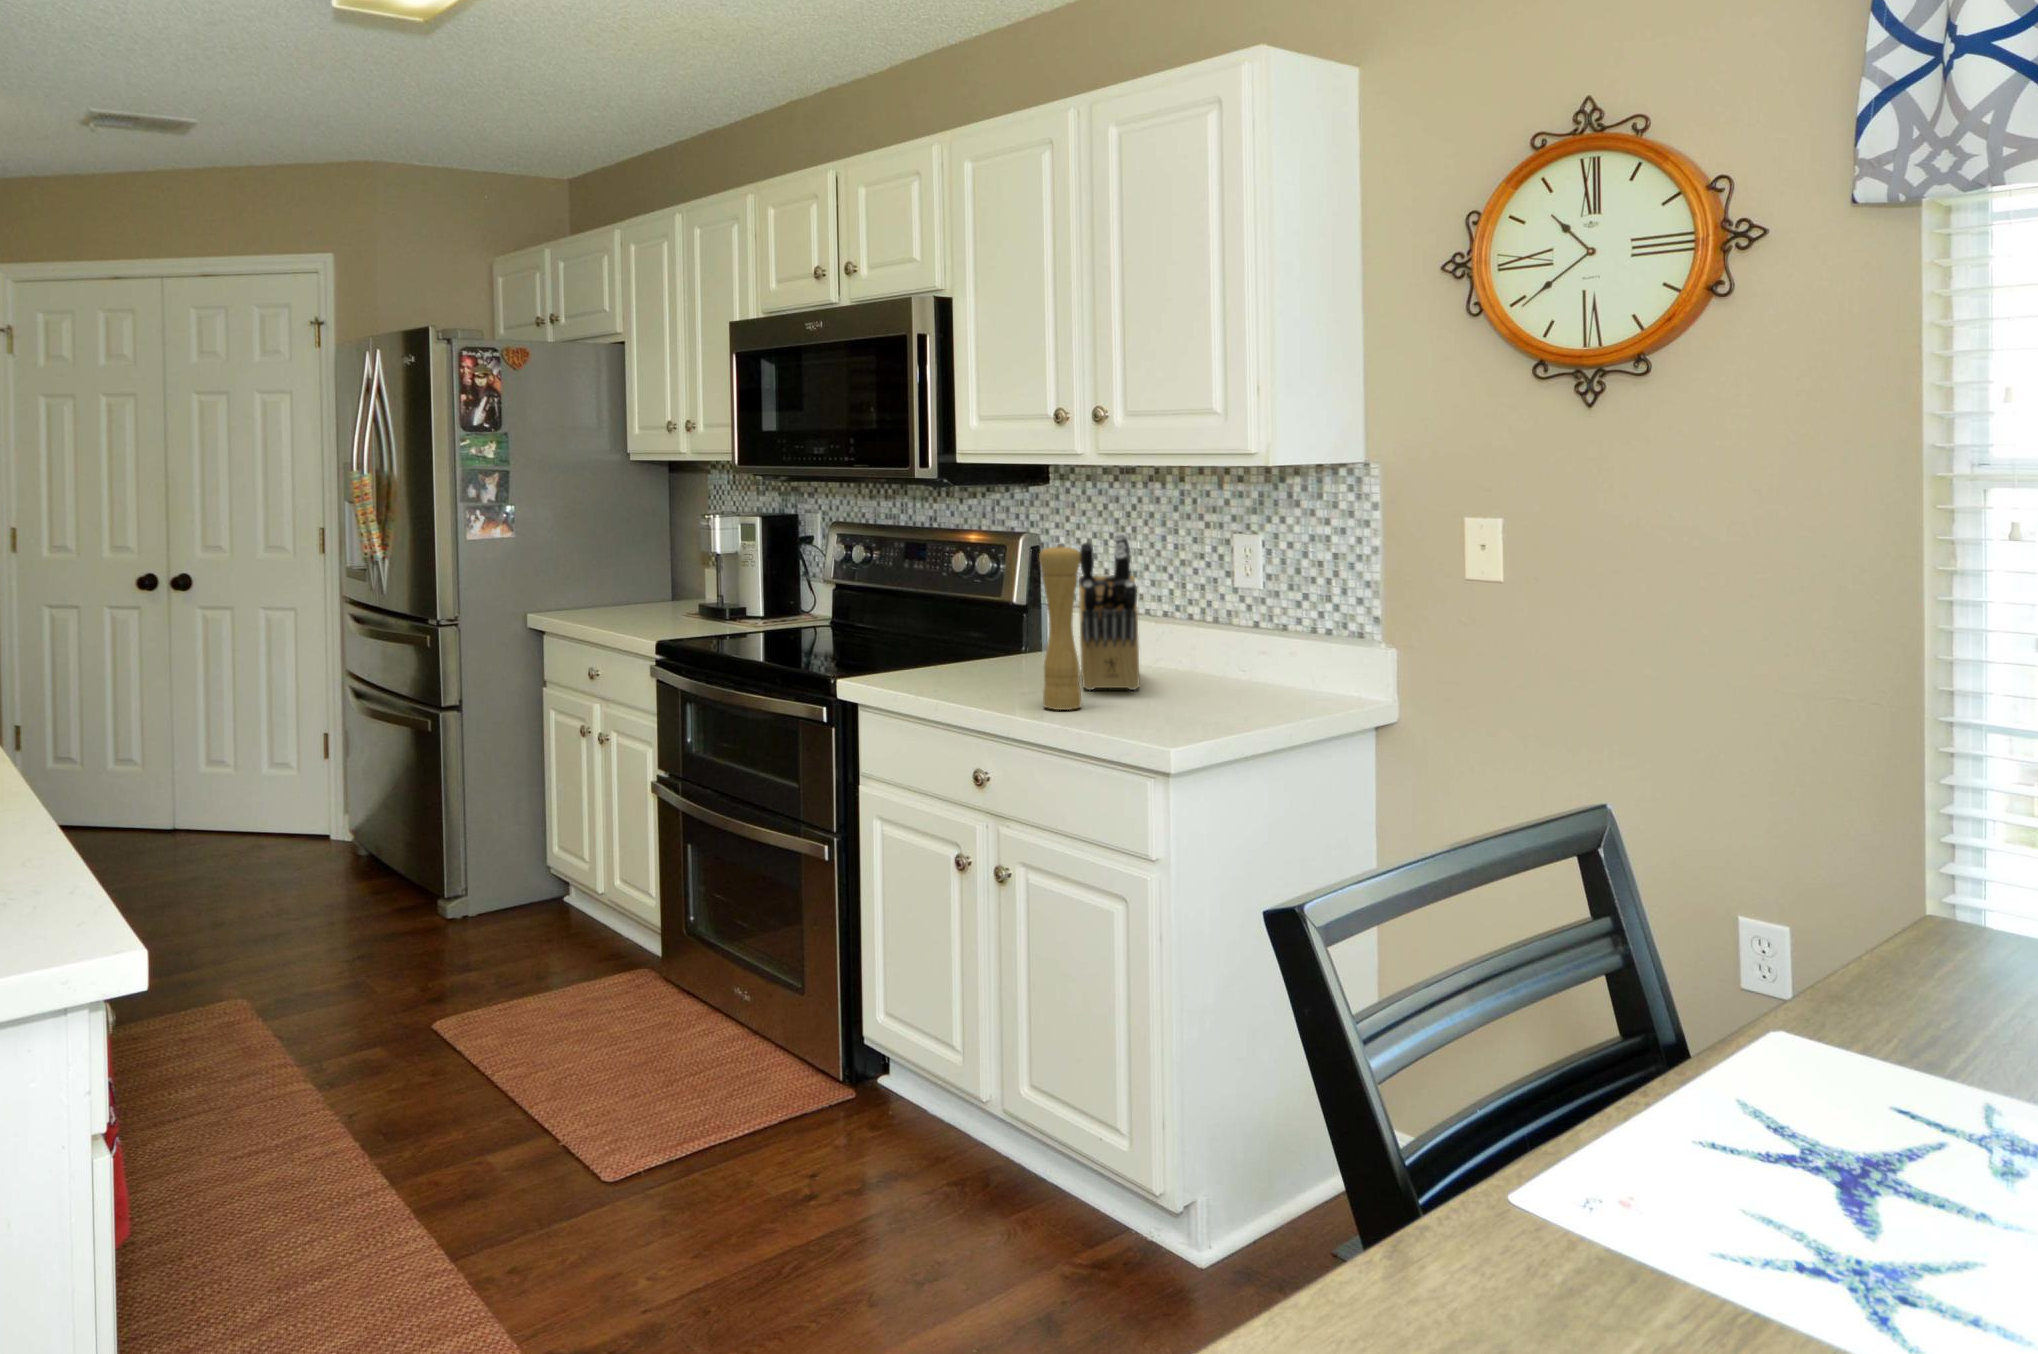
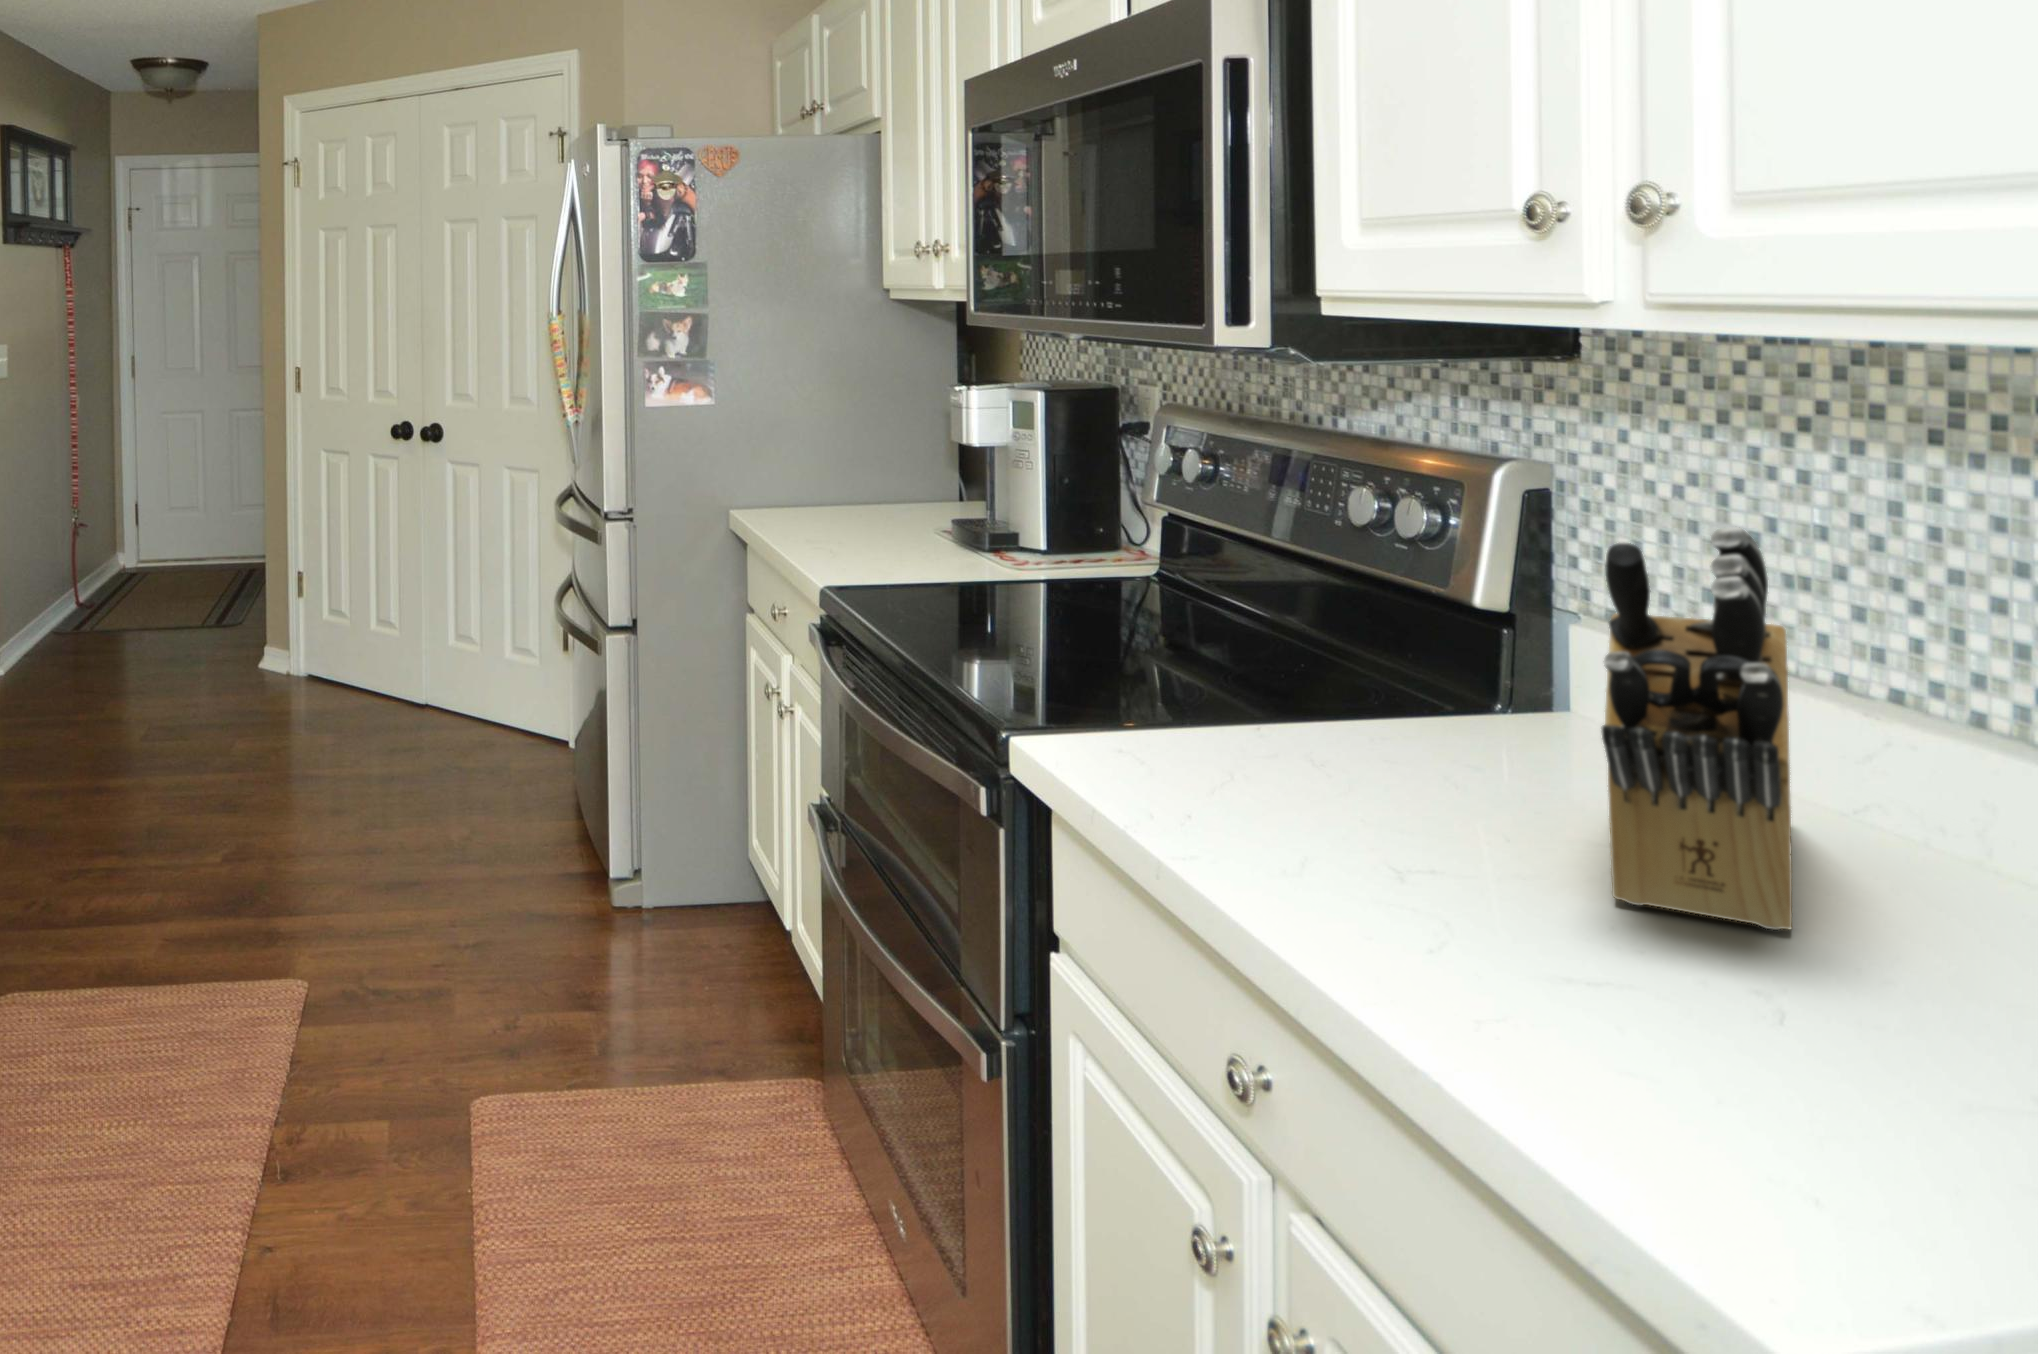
pepper mill: present [1039,544,1081,710] -> none [1452,565,1580,1008]

